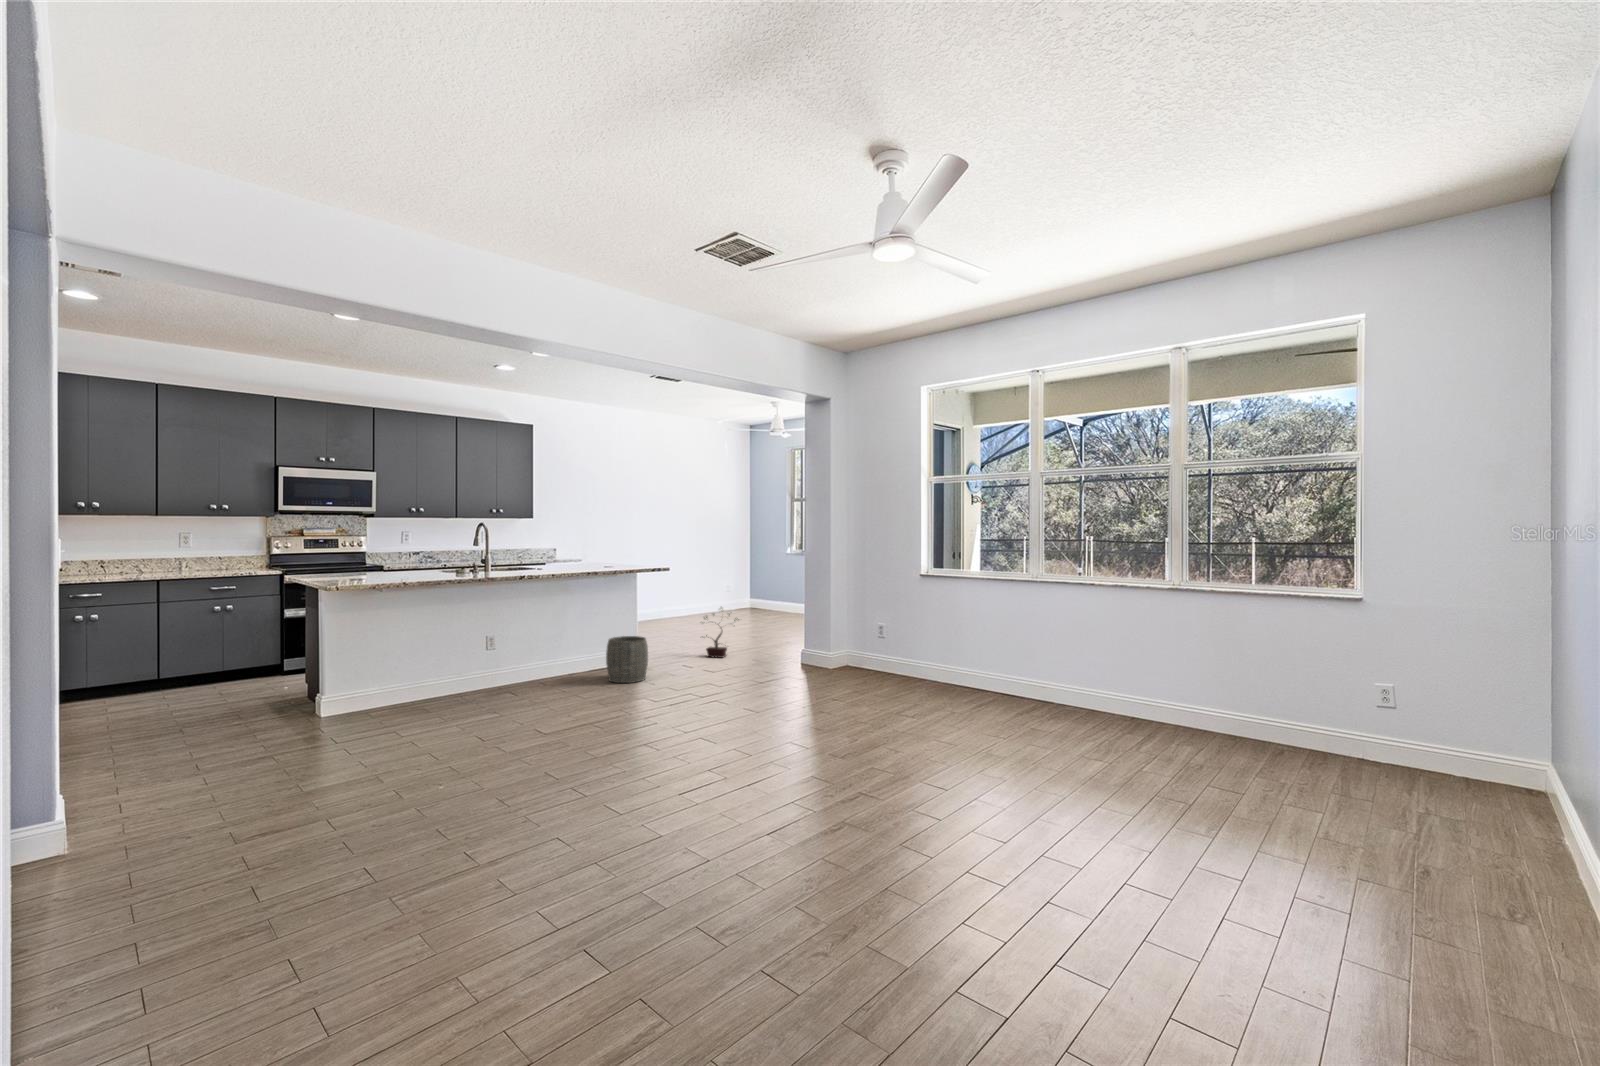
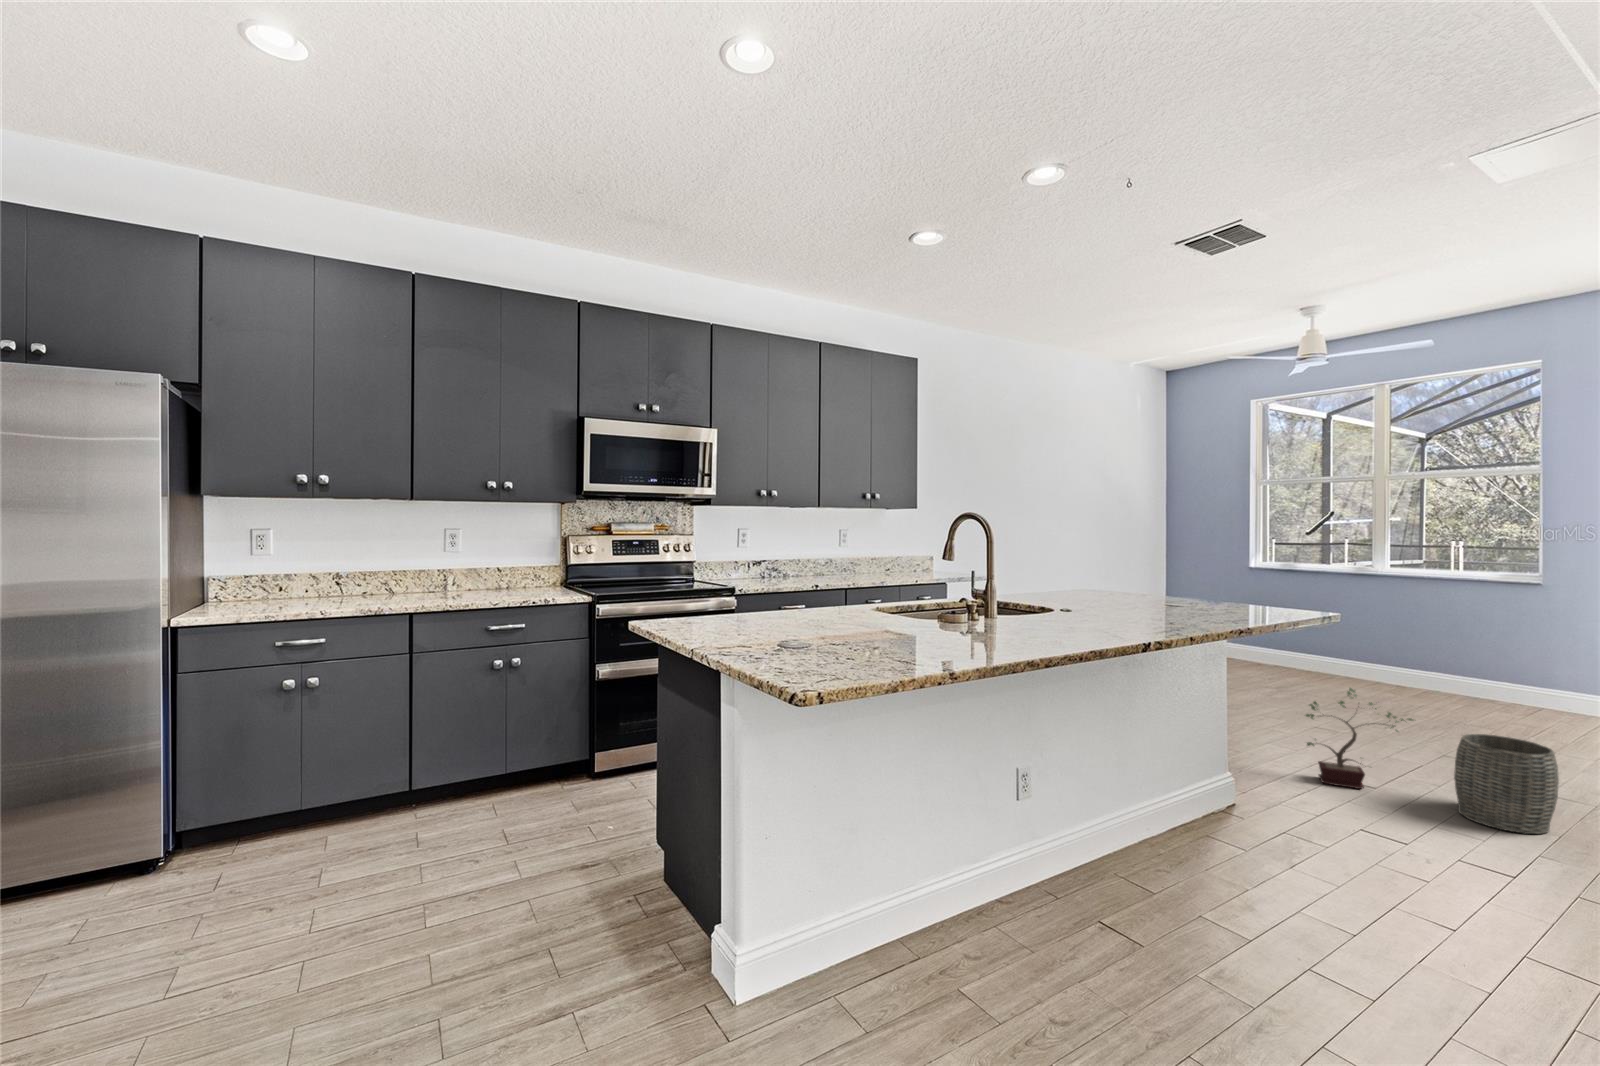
woven basket: present [606,636,648,683] -> present [1454,734,1559,834]

